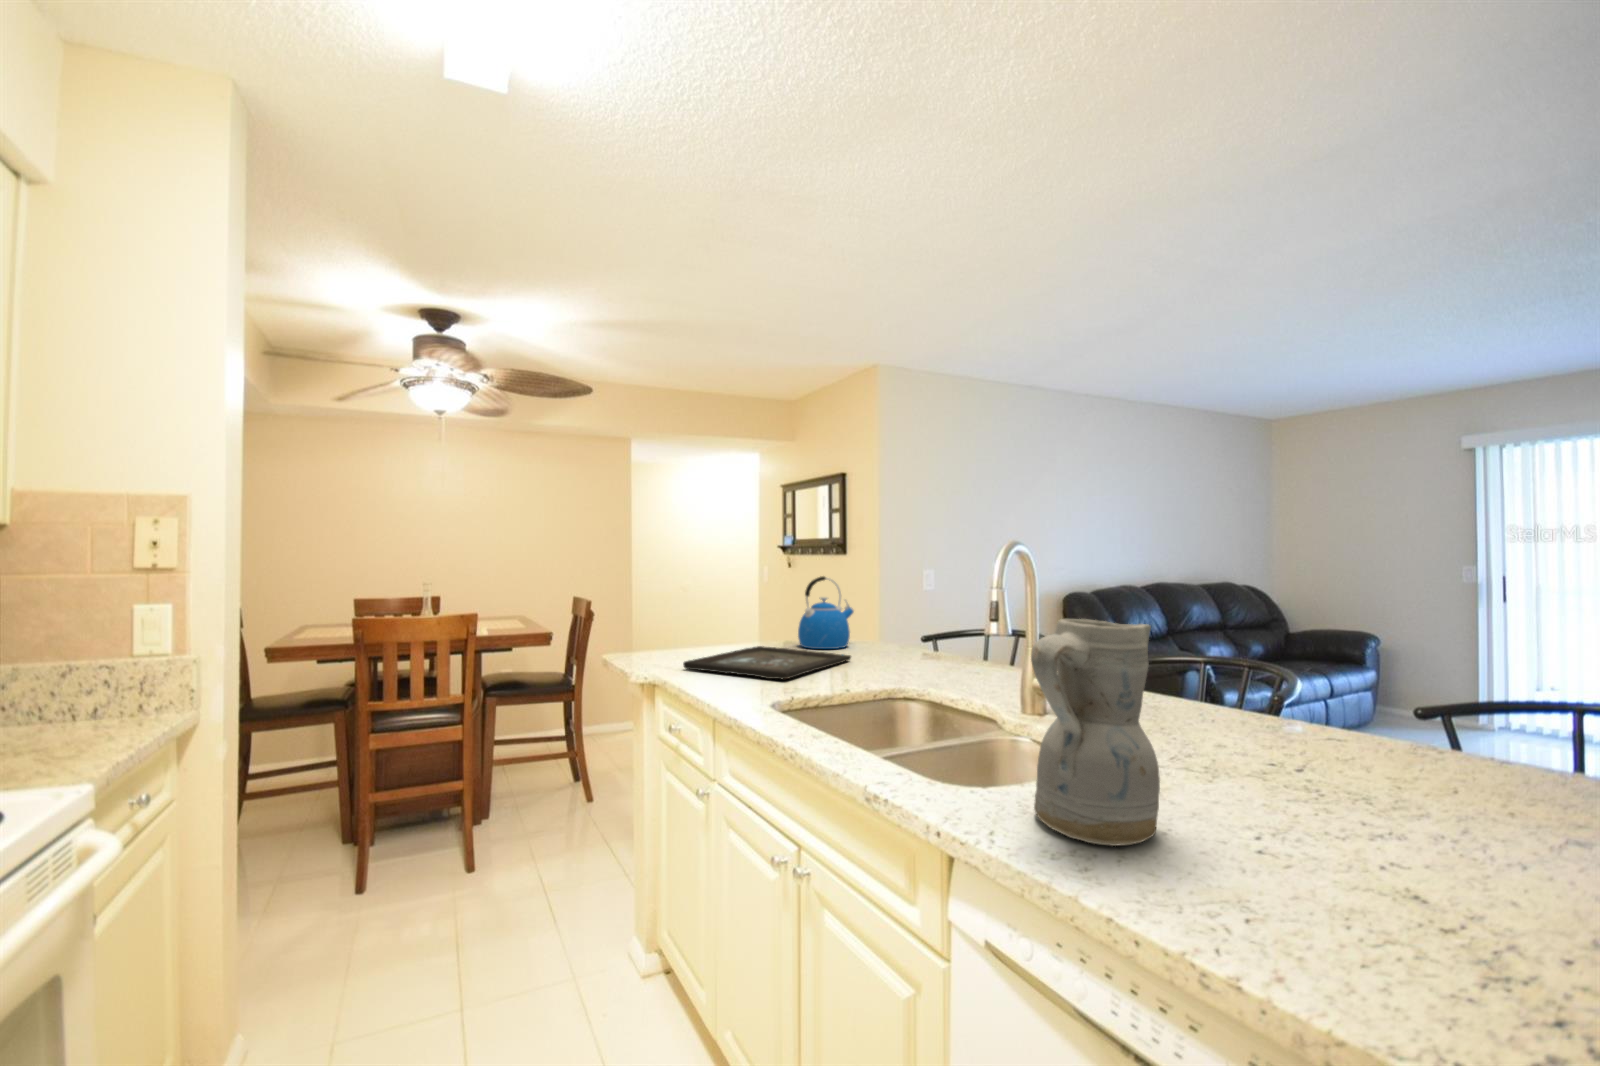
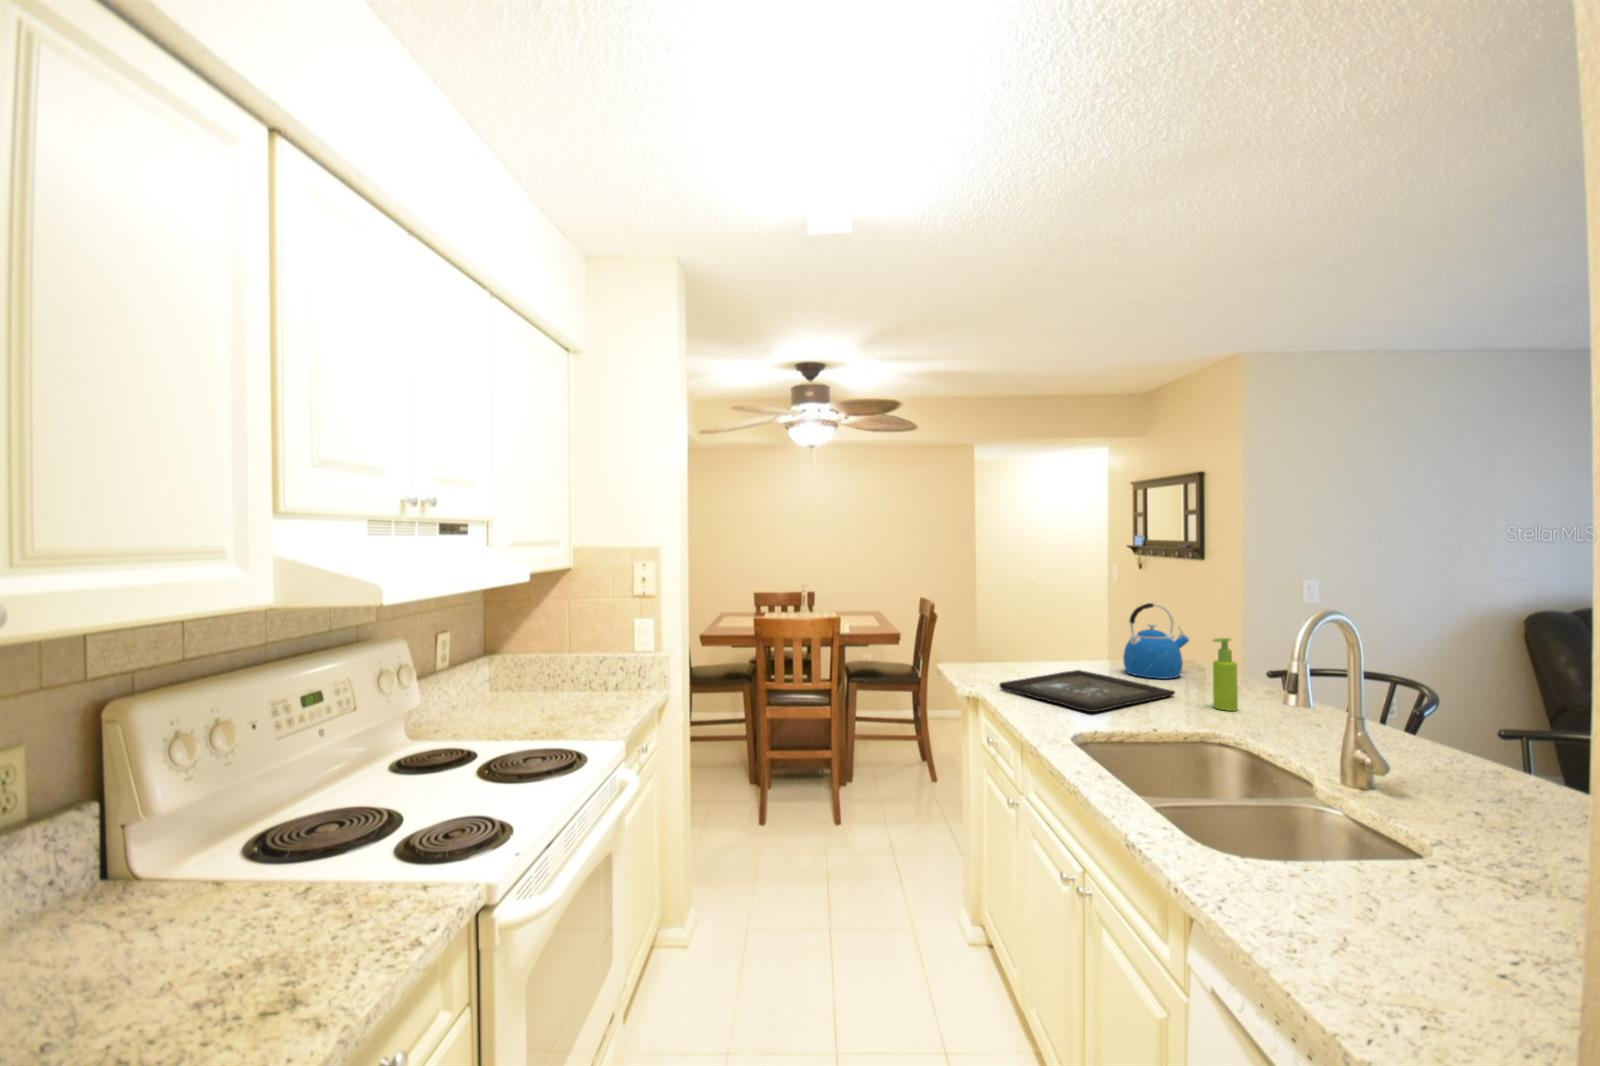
soap dispenser: none [886,598,906,667] -> present [1213,638,1238,711]
ceramic pitcher: present [1031,619,1160,846] -> none [1260,721,1411,944]

